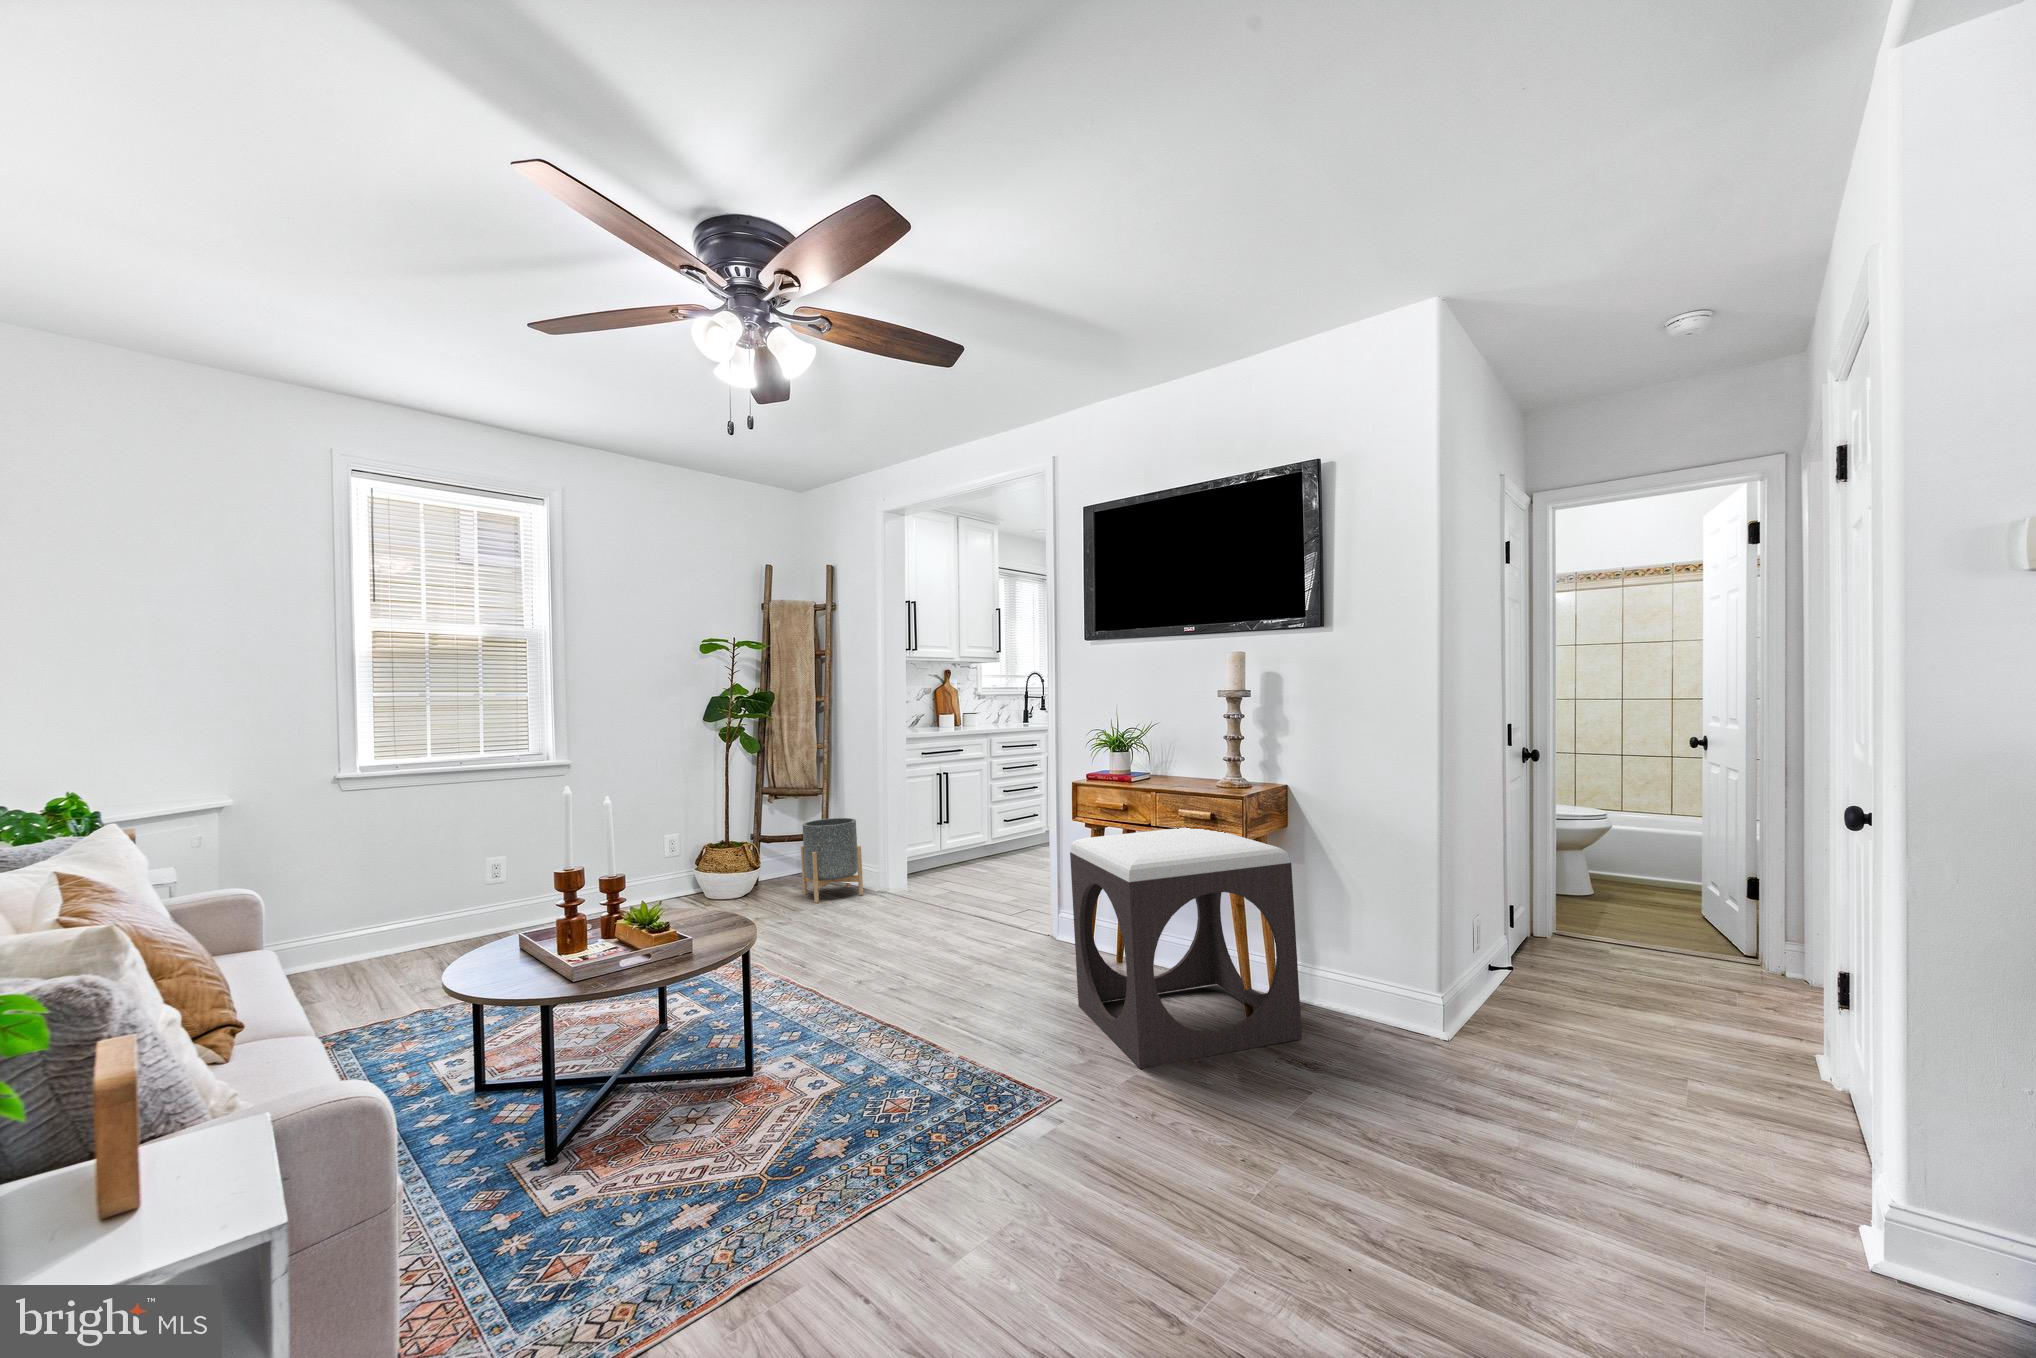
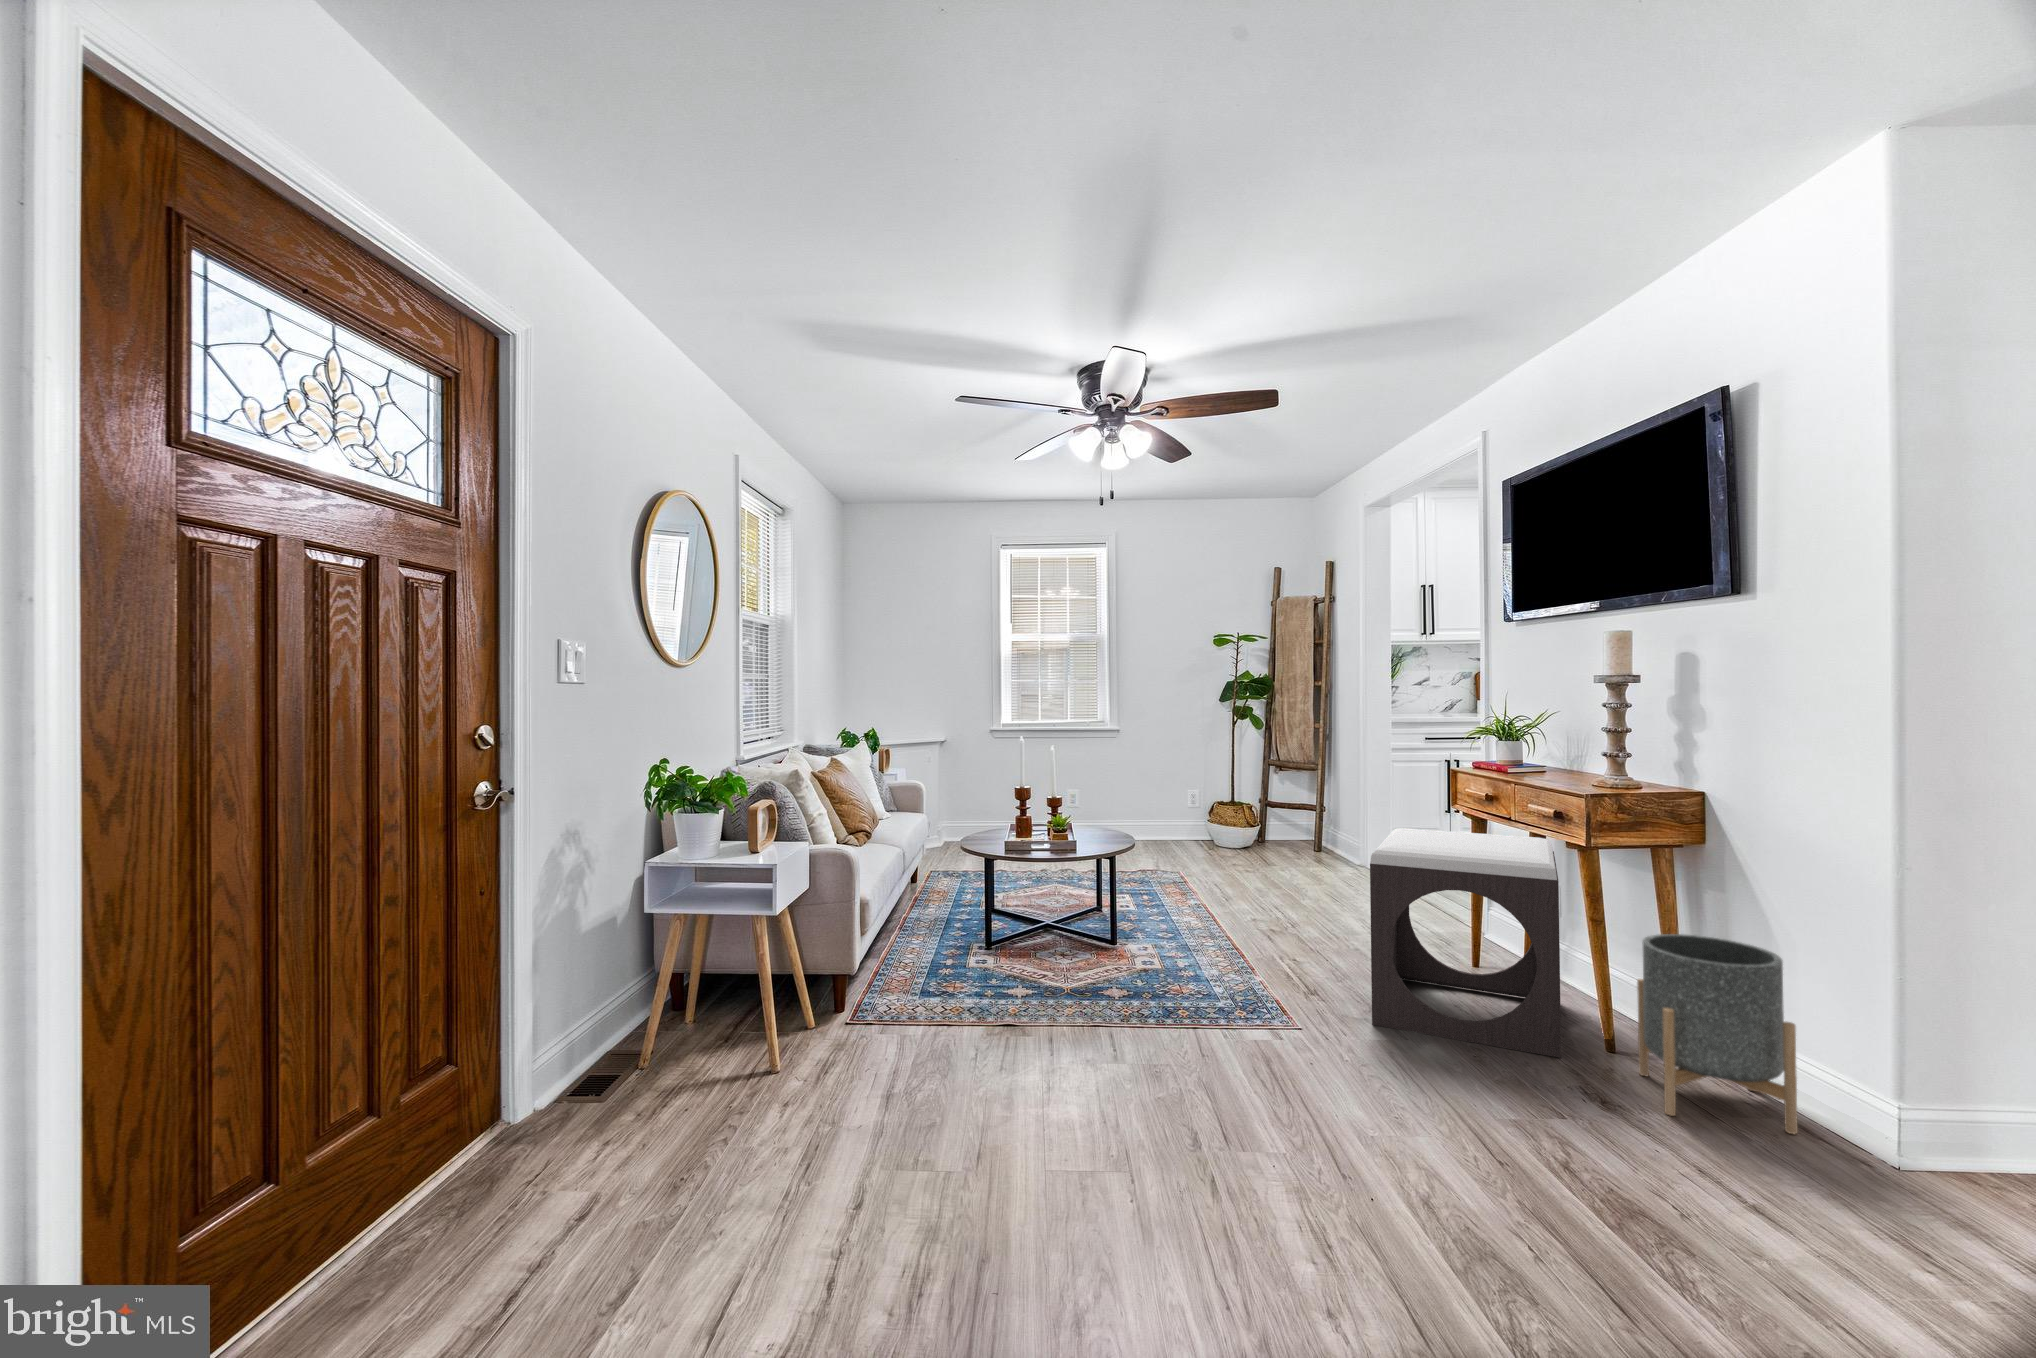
planter: present [801,818,863,903] -> present [1637,934,1798,1134]

